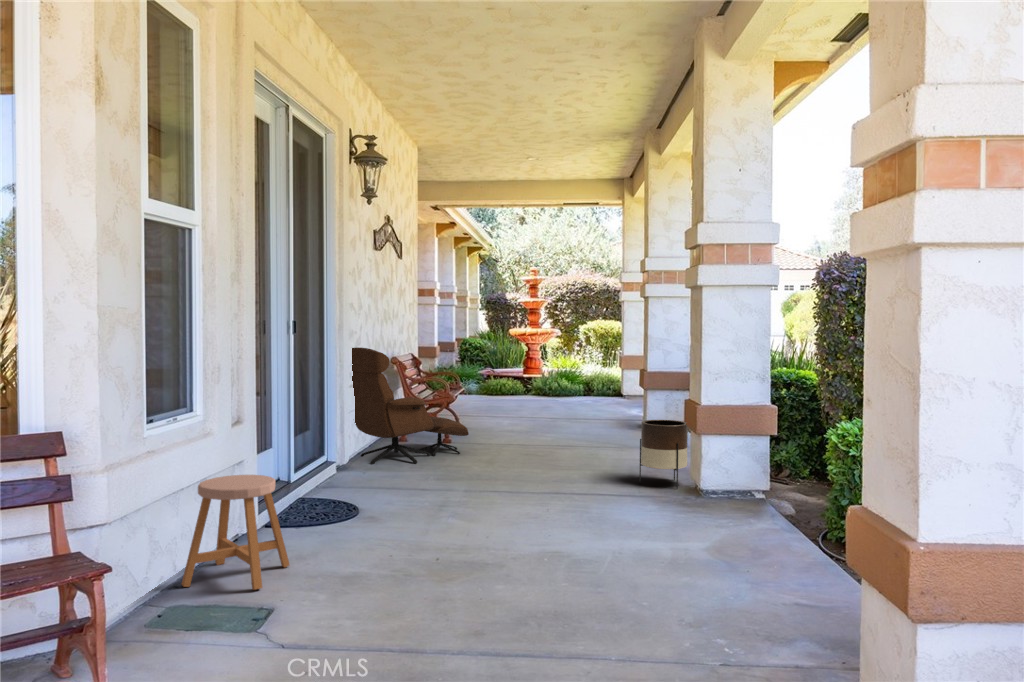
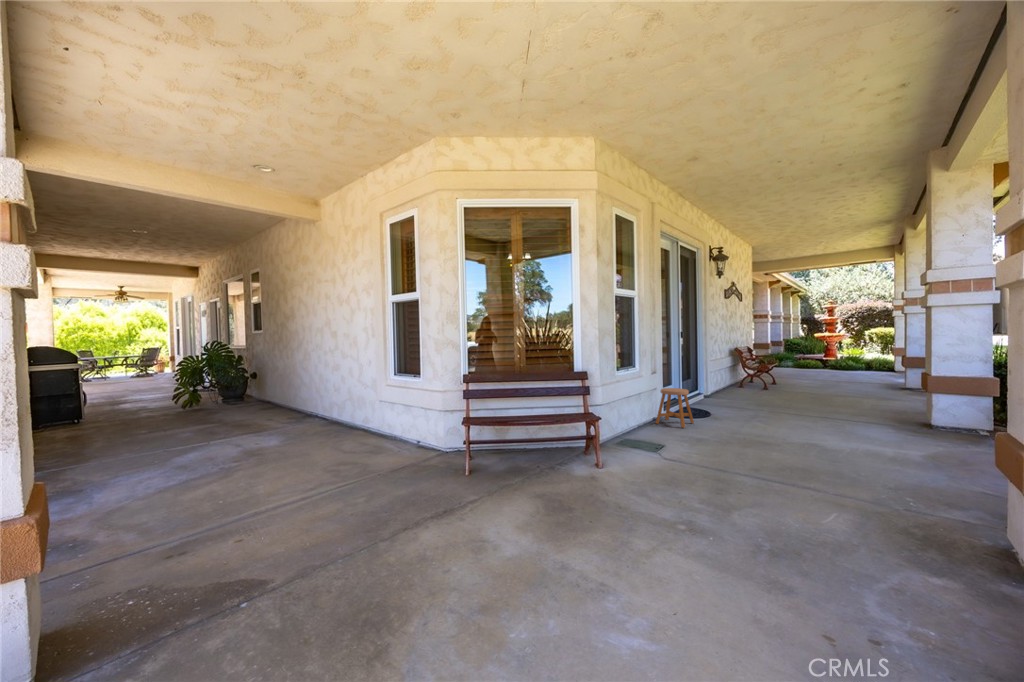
lounge chair: present [352,347,469,464] -> none [710,343,778,397]
planter: present [639,420,688,489] -> none [888,382,924,420]

